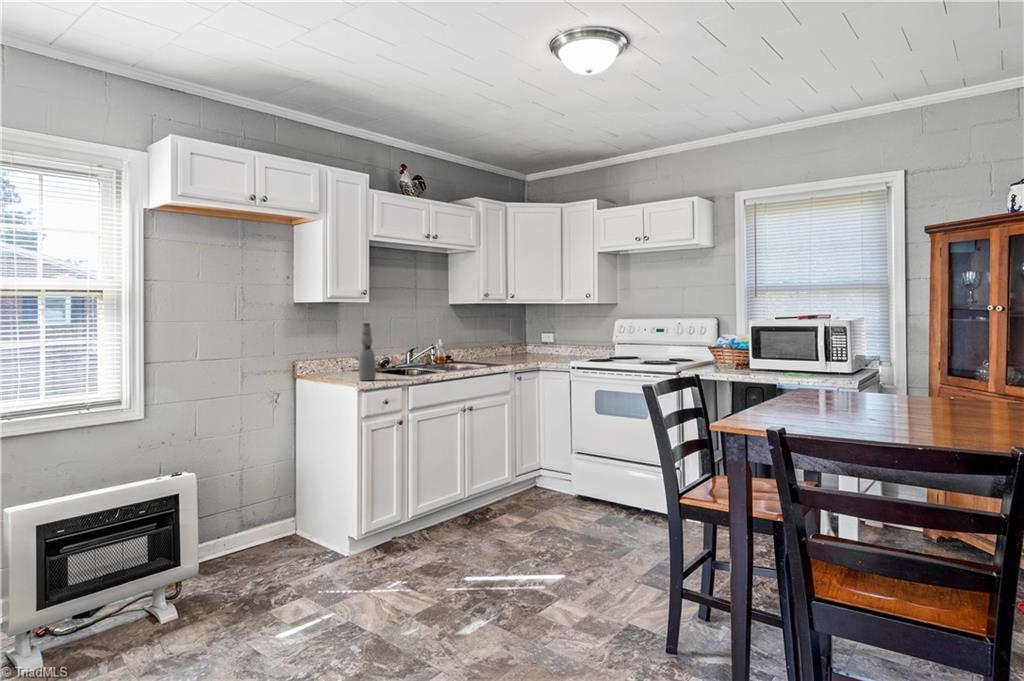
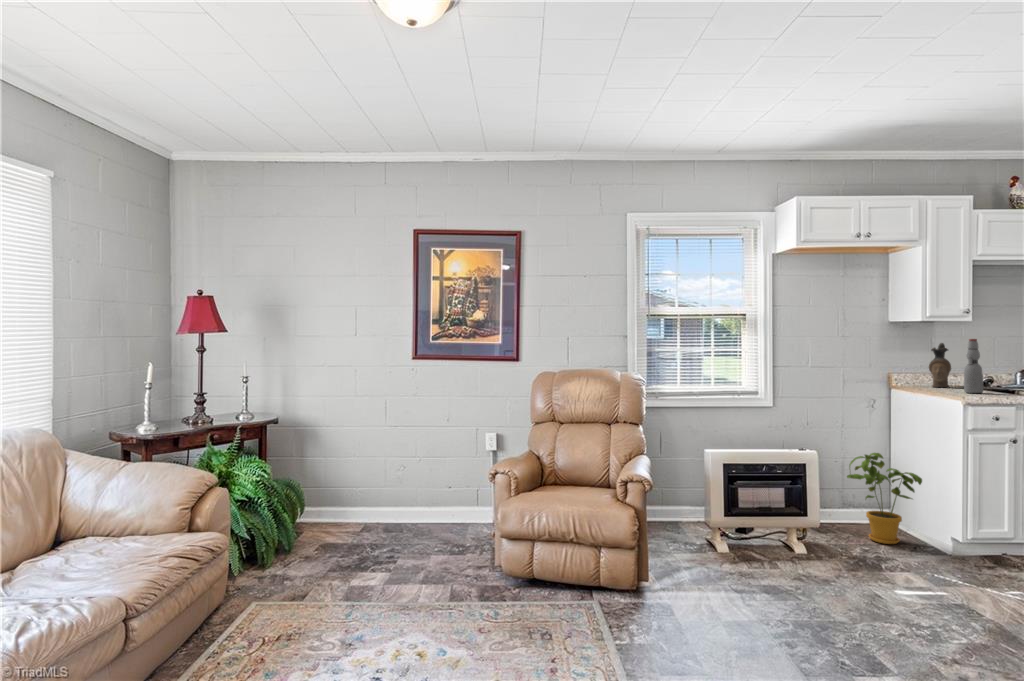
ceramic pitcher: none [333,326,353,374] -> present [929,343,951,387]
house plant: none [245,460,321,563] -> present [847,453,922,544]

